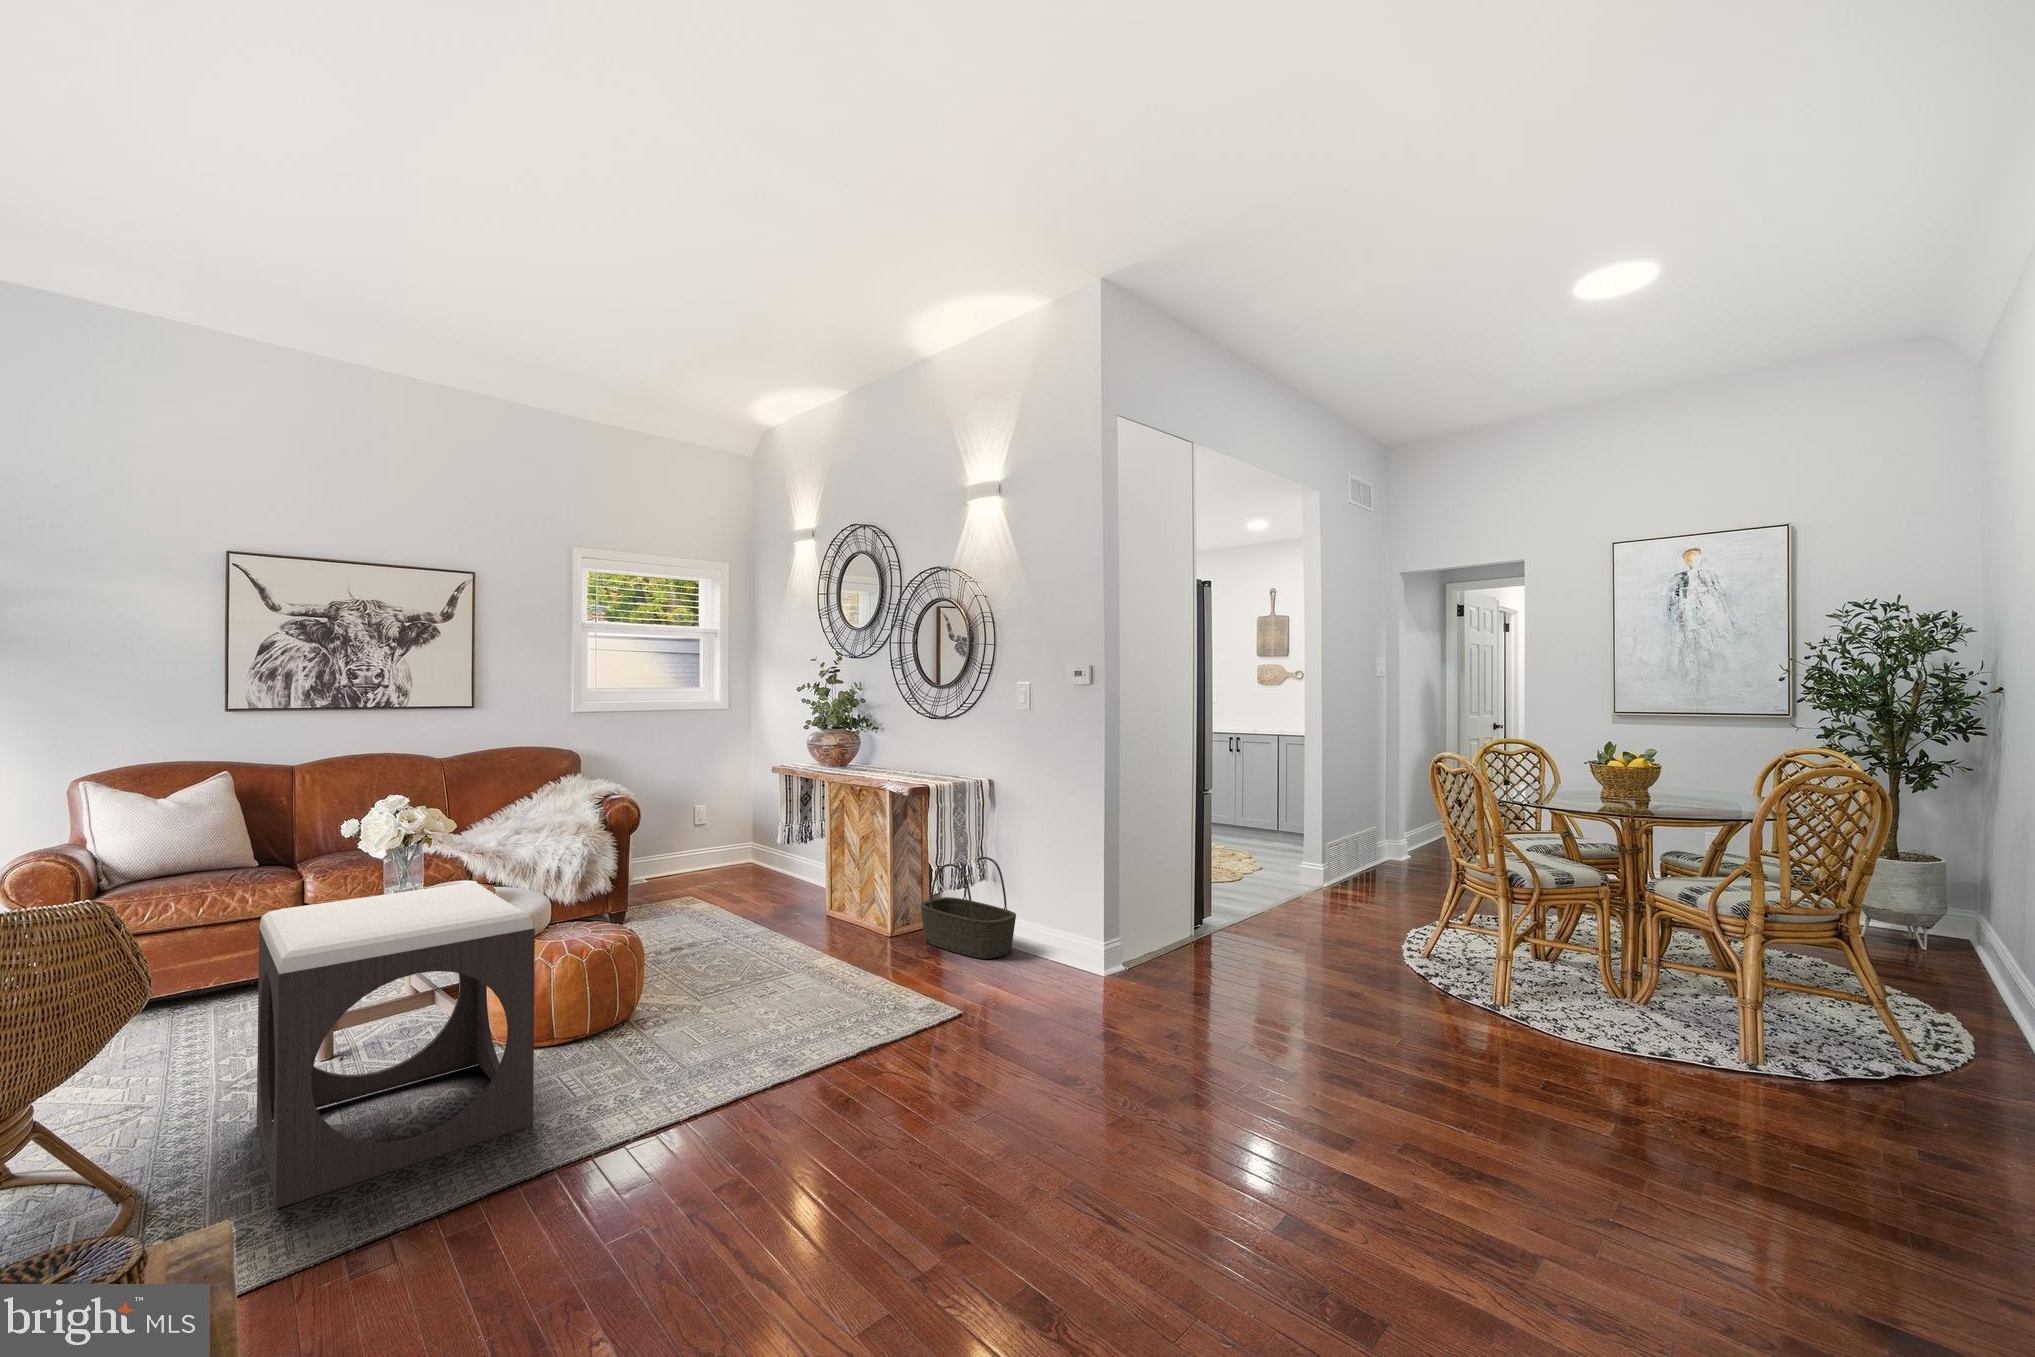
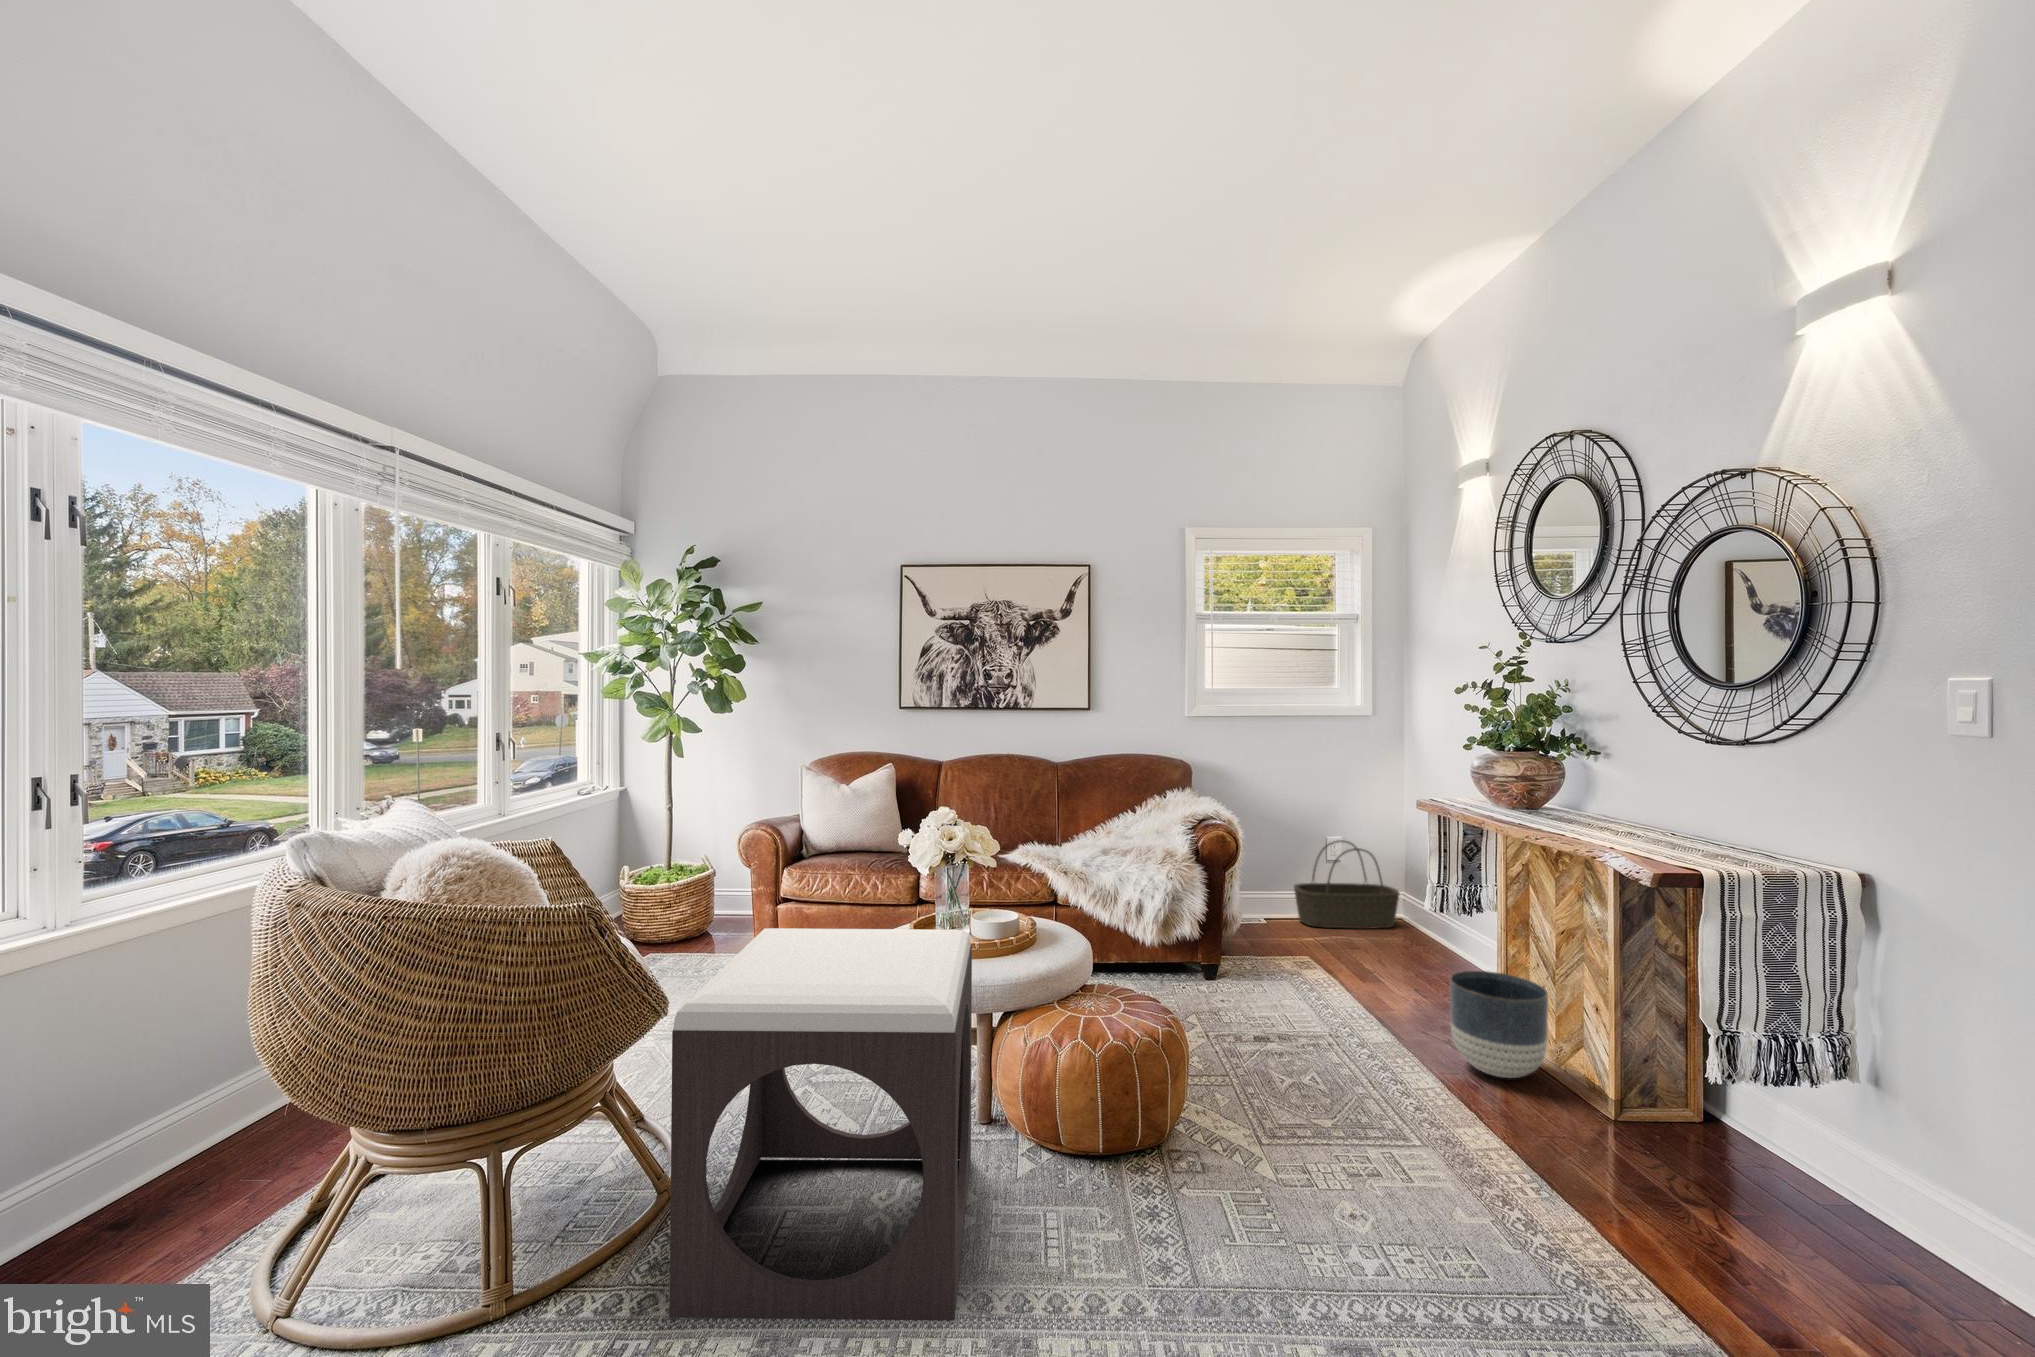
basket: present [920,857,1016,959] -> present [1294,840,1400,929]
planter: none [800,870,855,932] -> present [1450,971,1548,1078]

